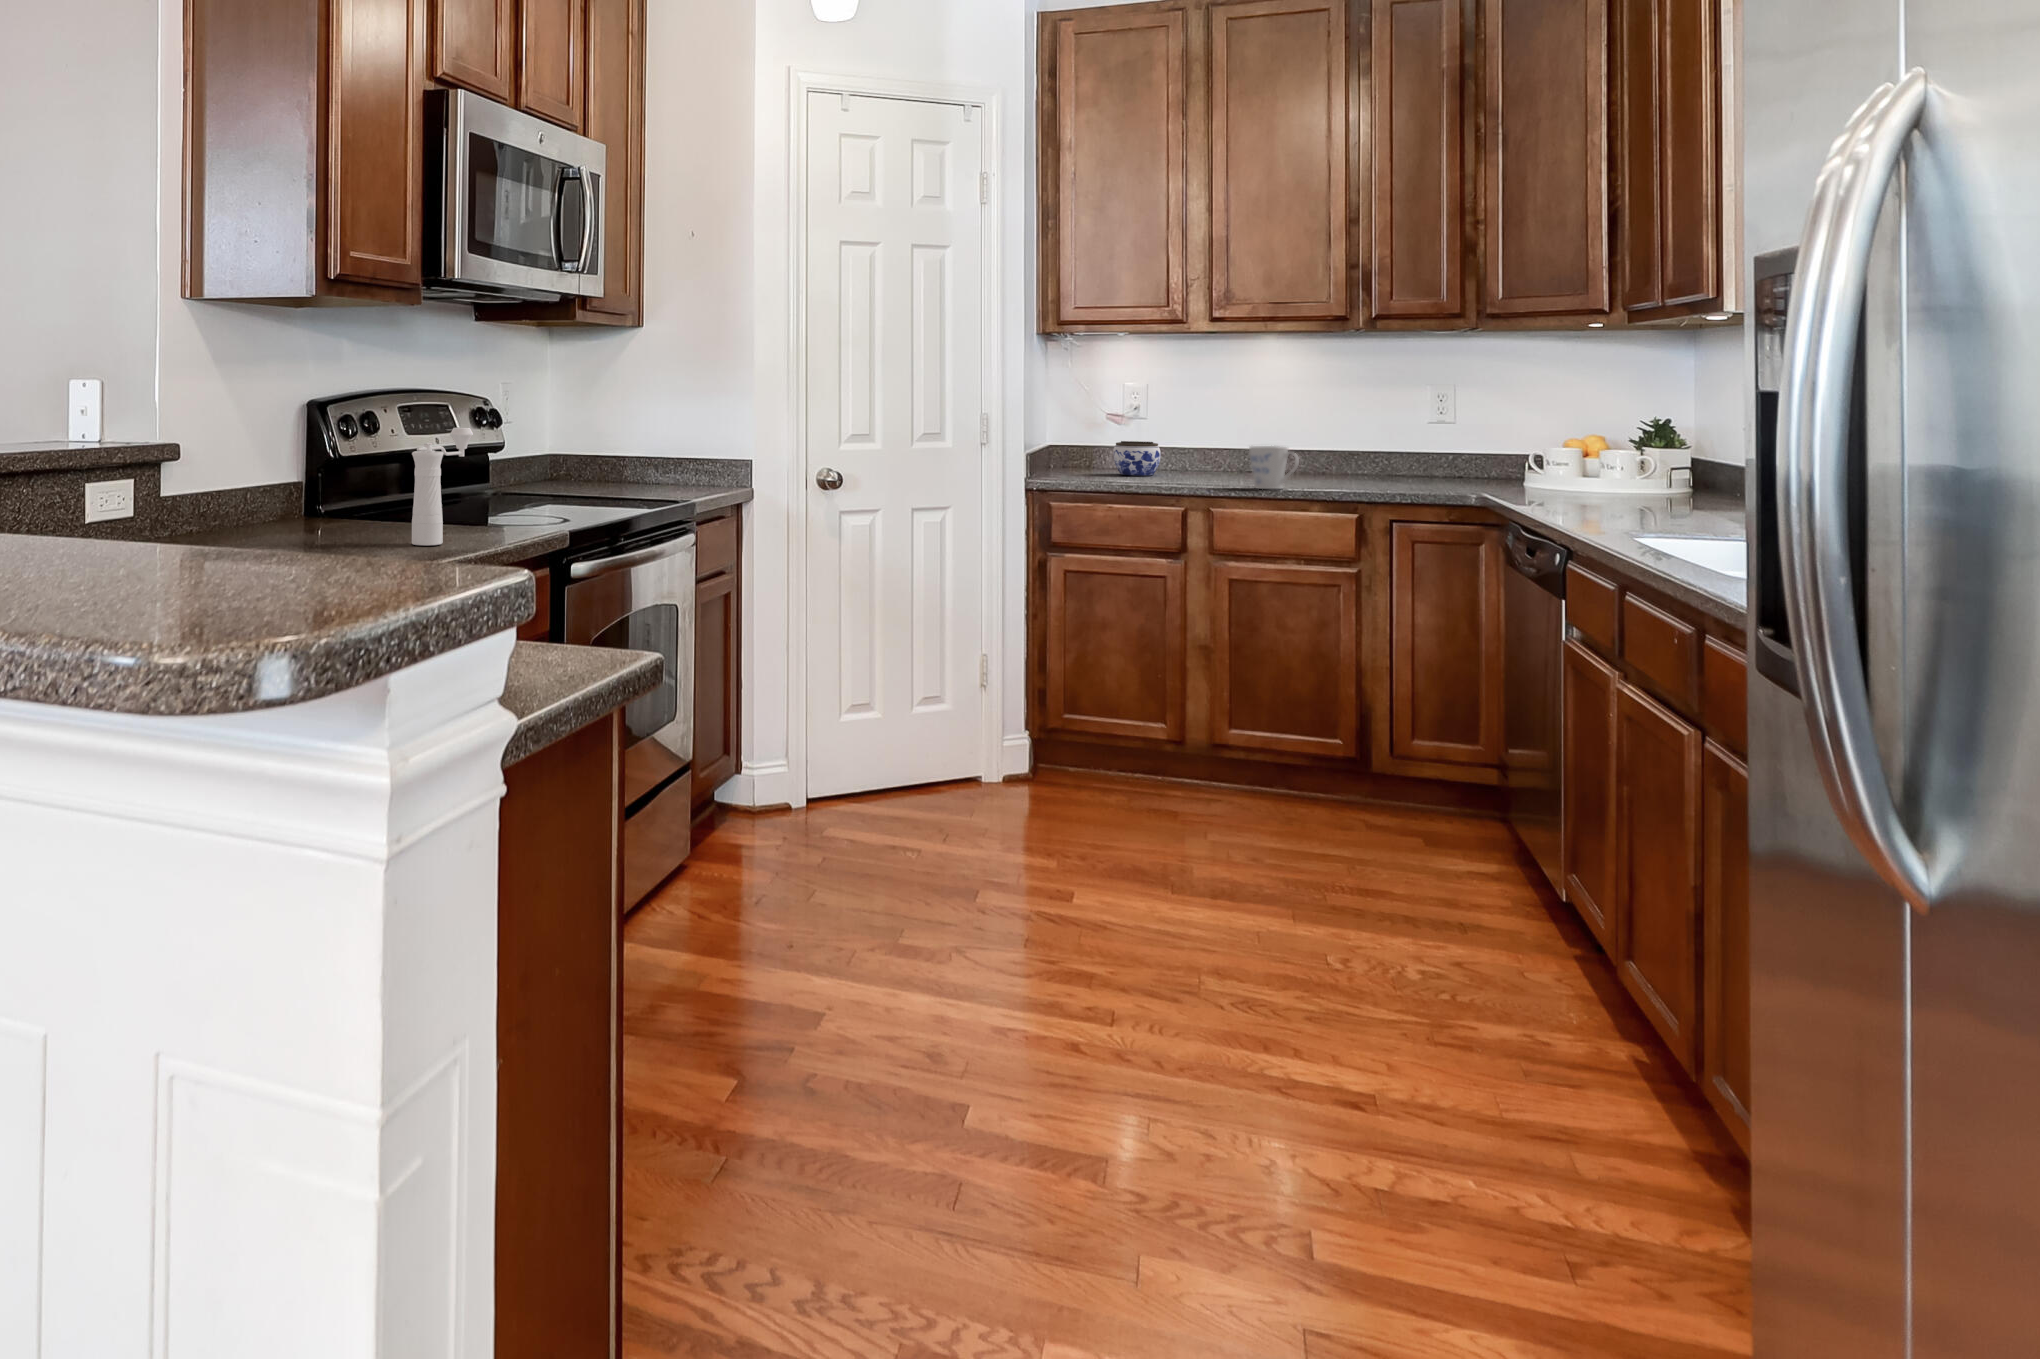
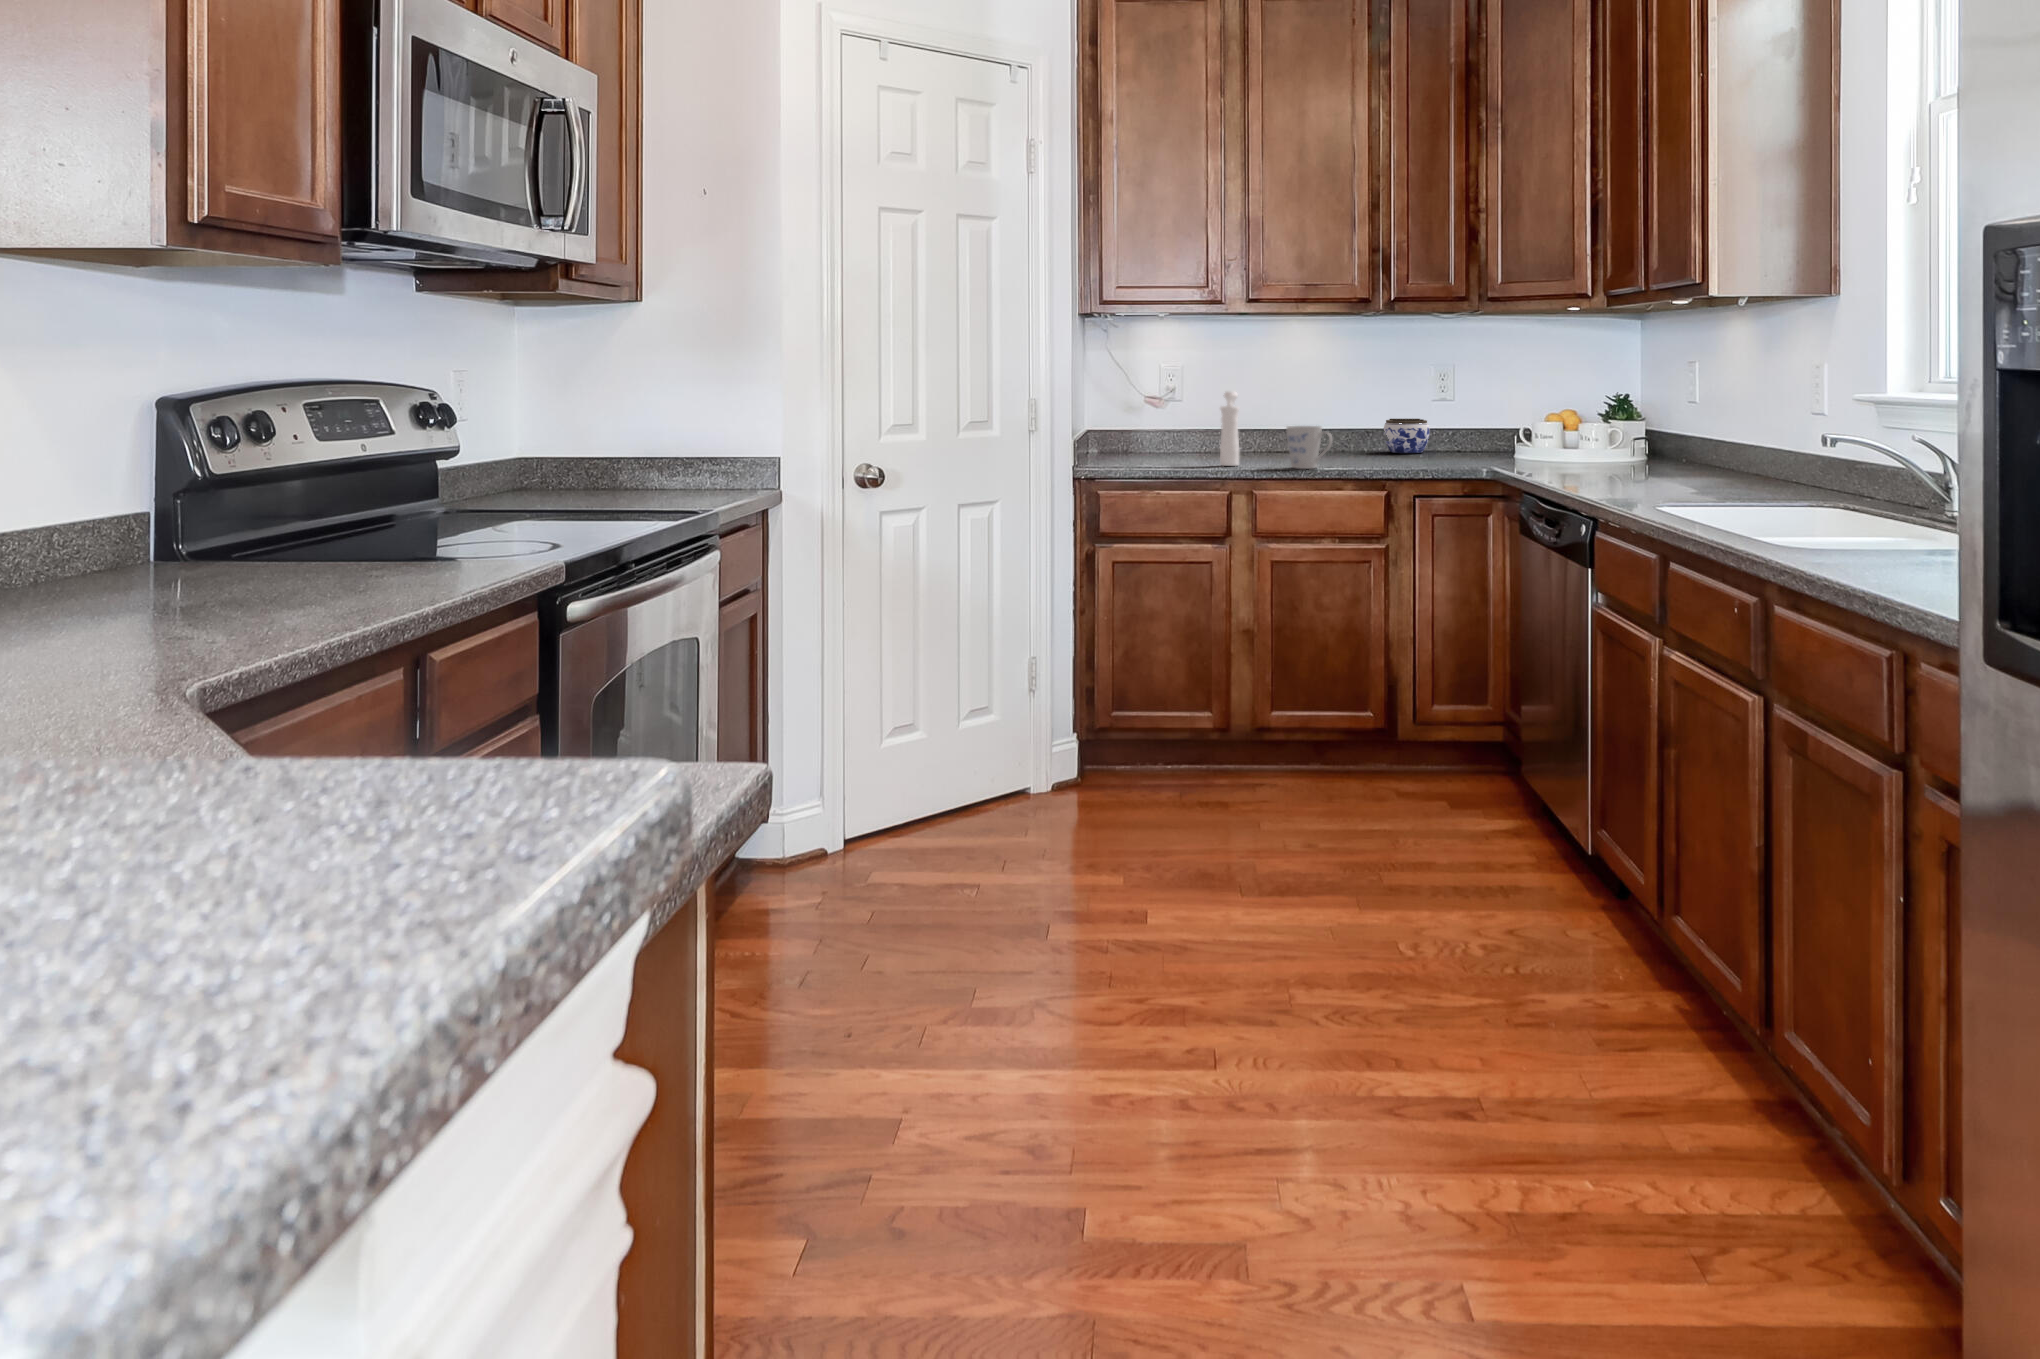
pepper mill: present [412,427,473,546] -> present [1220,391,1239,466]
jar: present [1113,441,1161,476] -> present [1383,419,1430,453]

